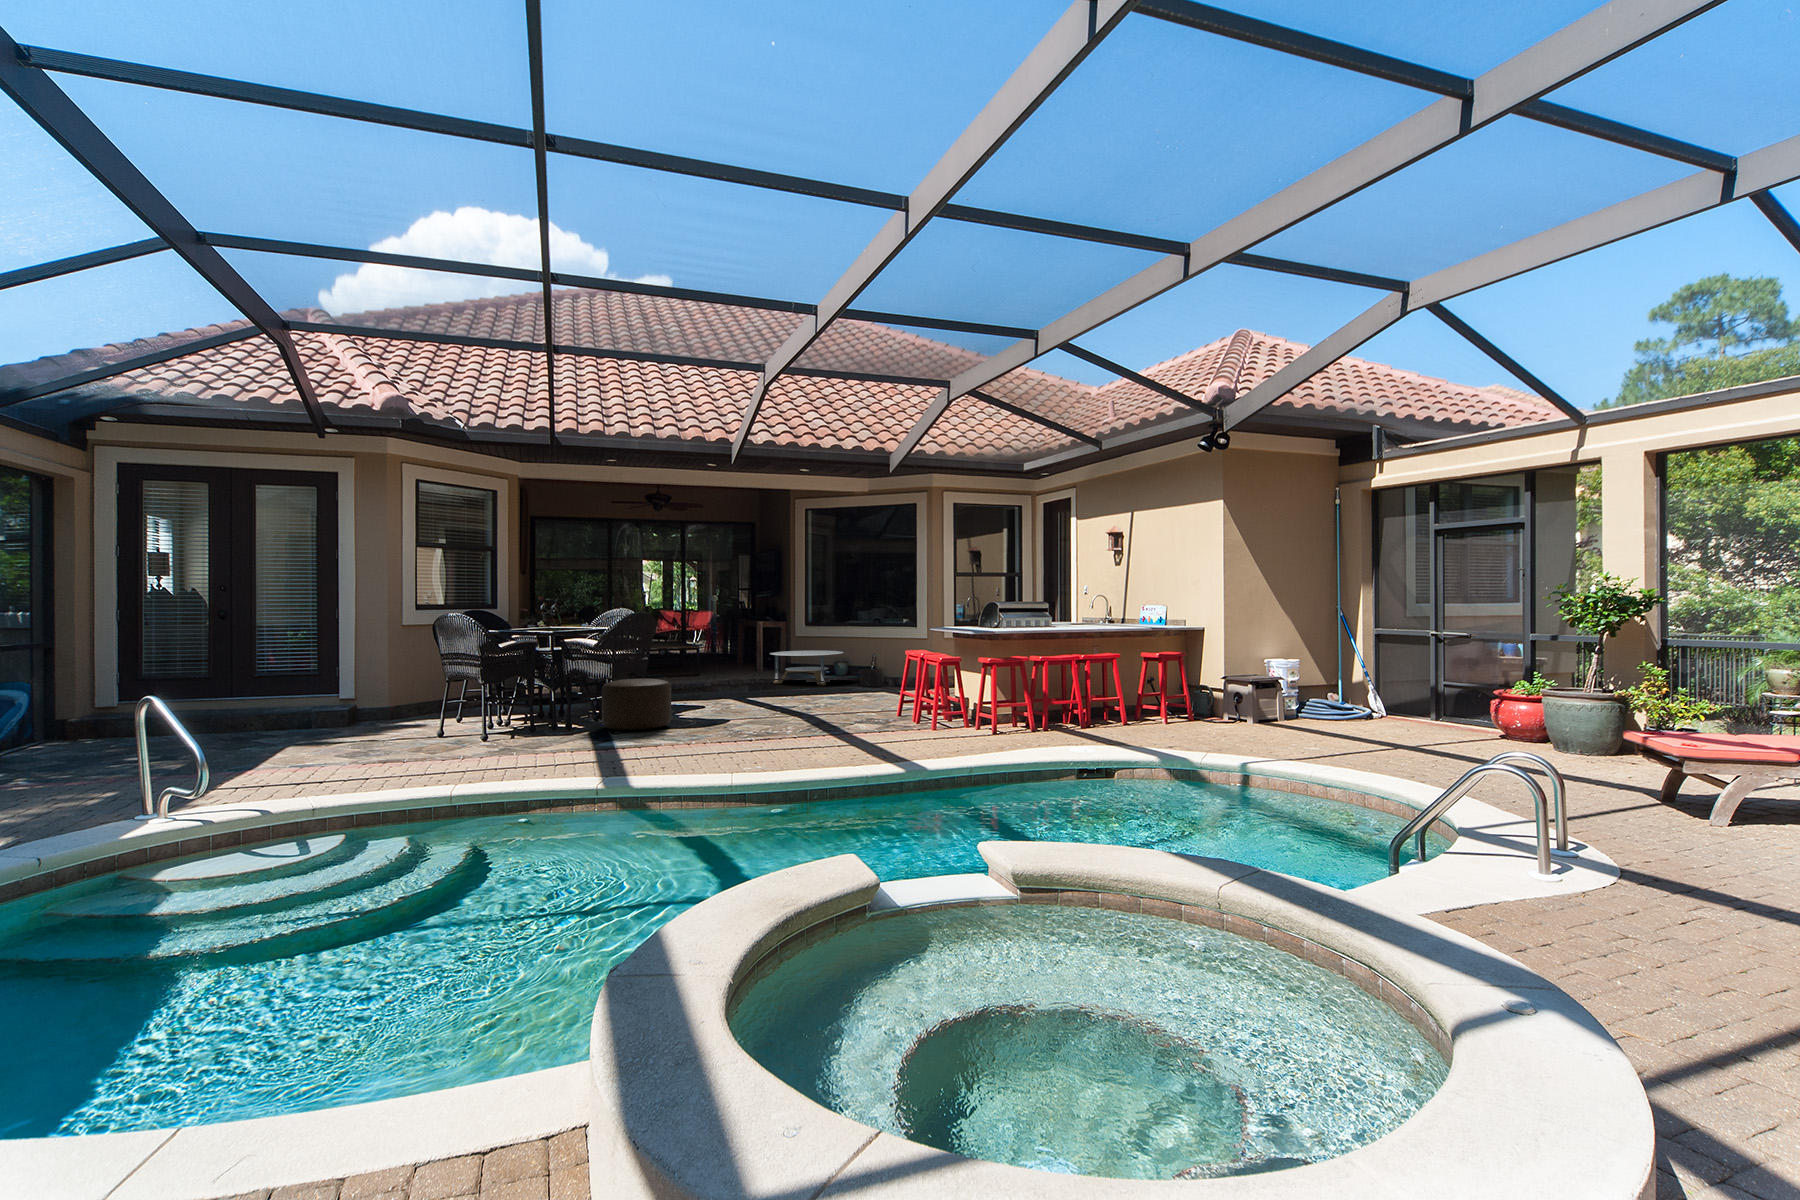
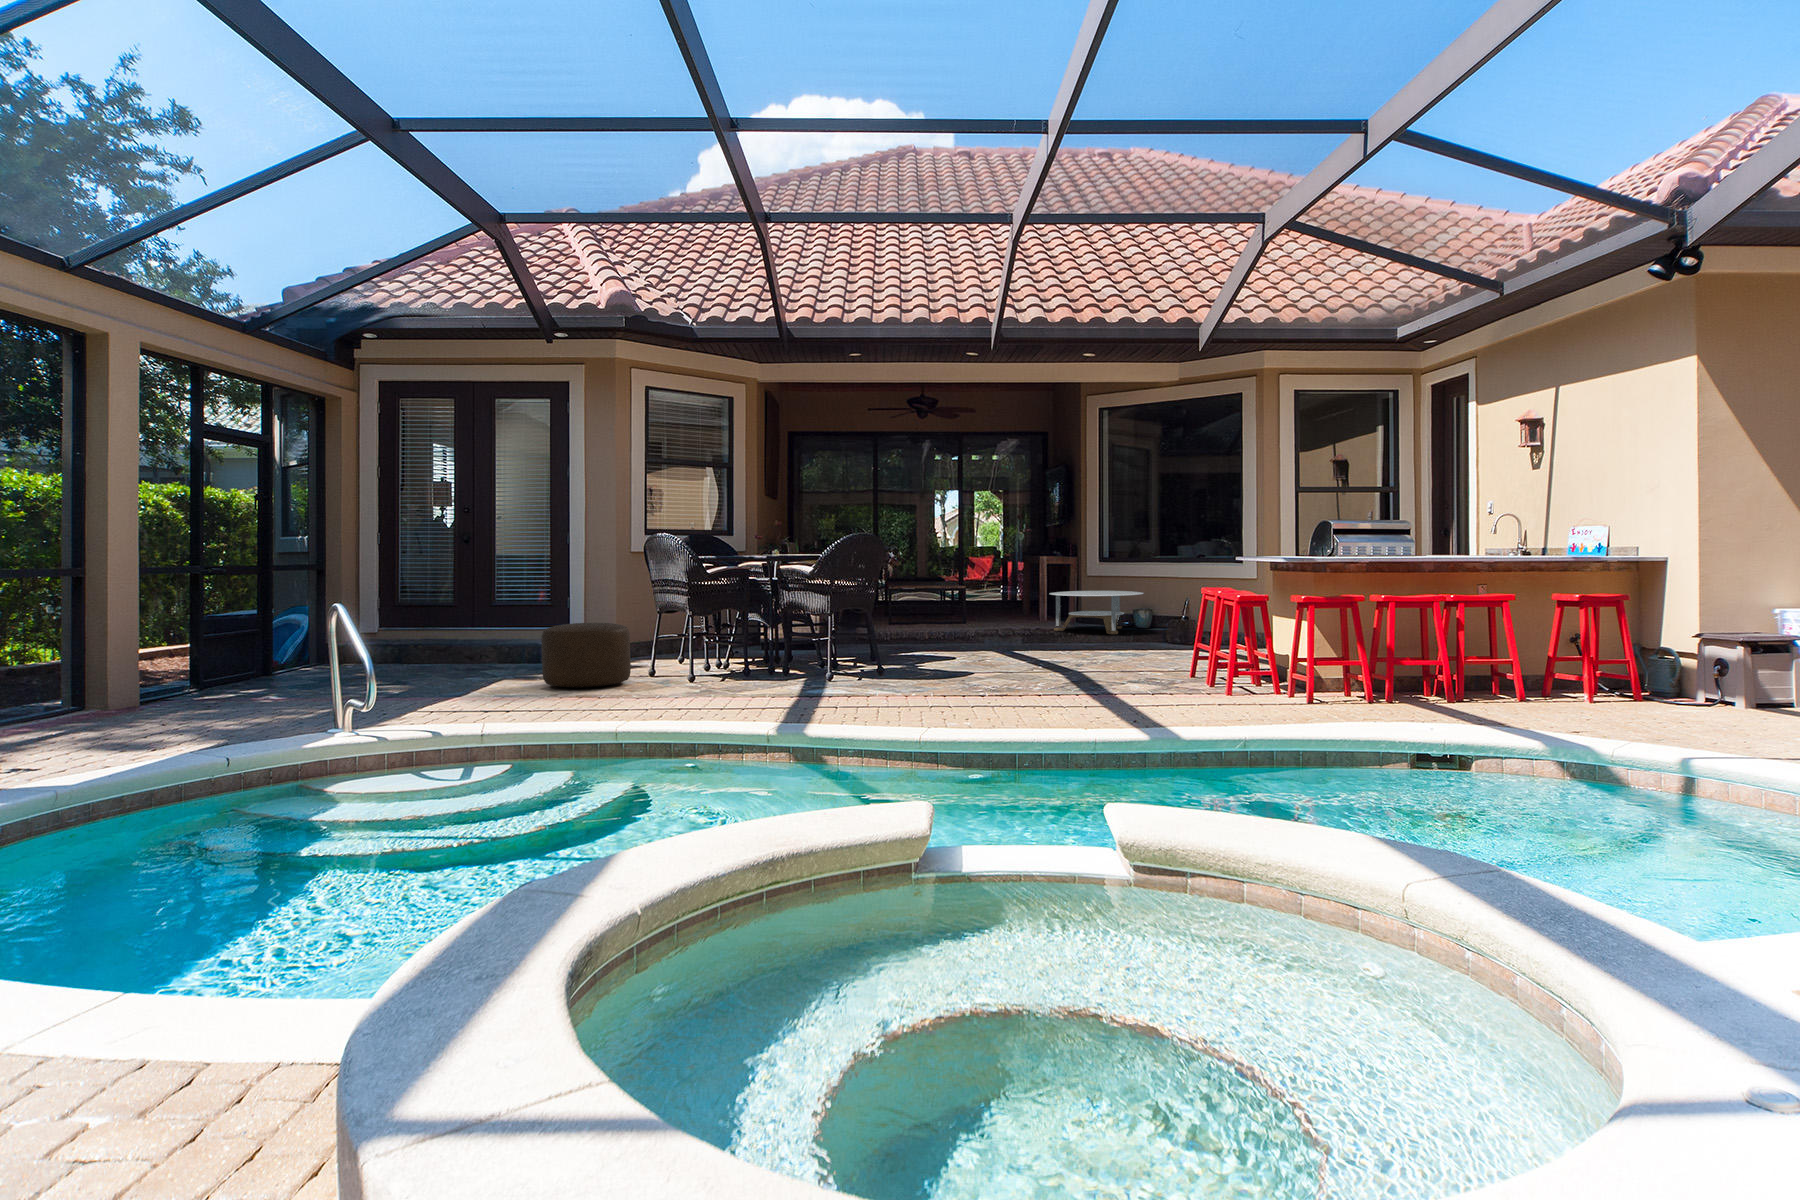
ottoman: present [602,679,671,730] -> present [541,623,631,688]

